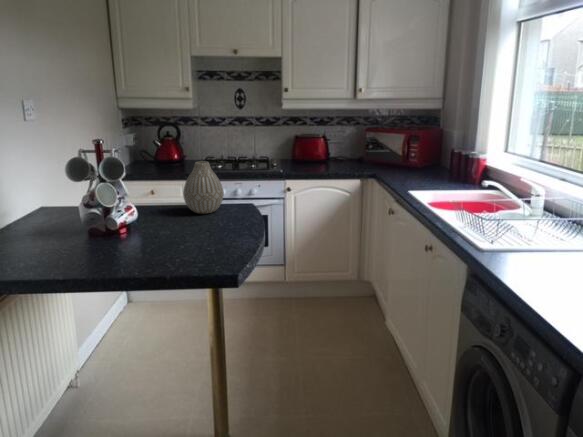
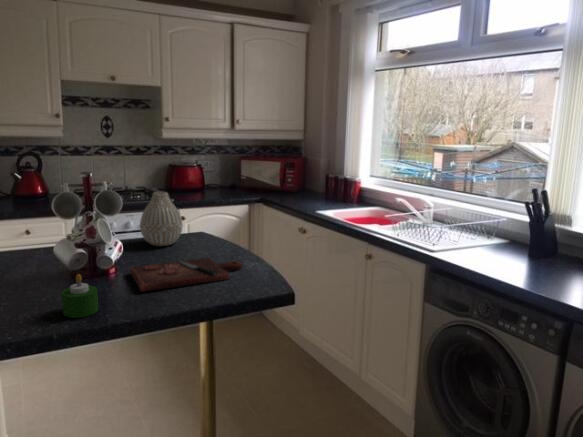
cutting board: none [122,228,237,252] -> present [130,258,243,292]
candle: none [43,229,77,266] -> present [62,274,98,318]

